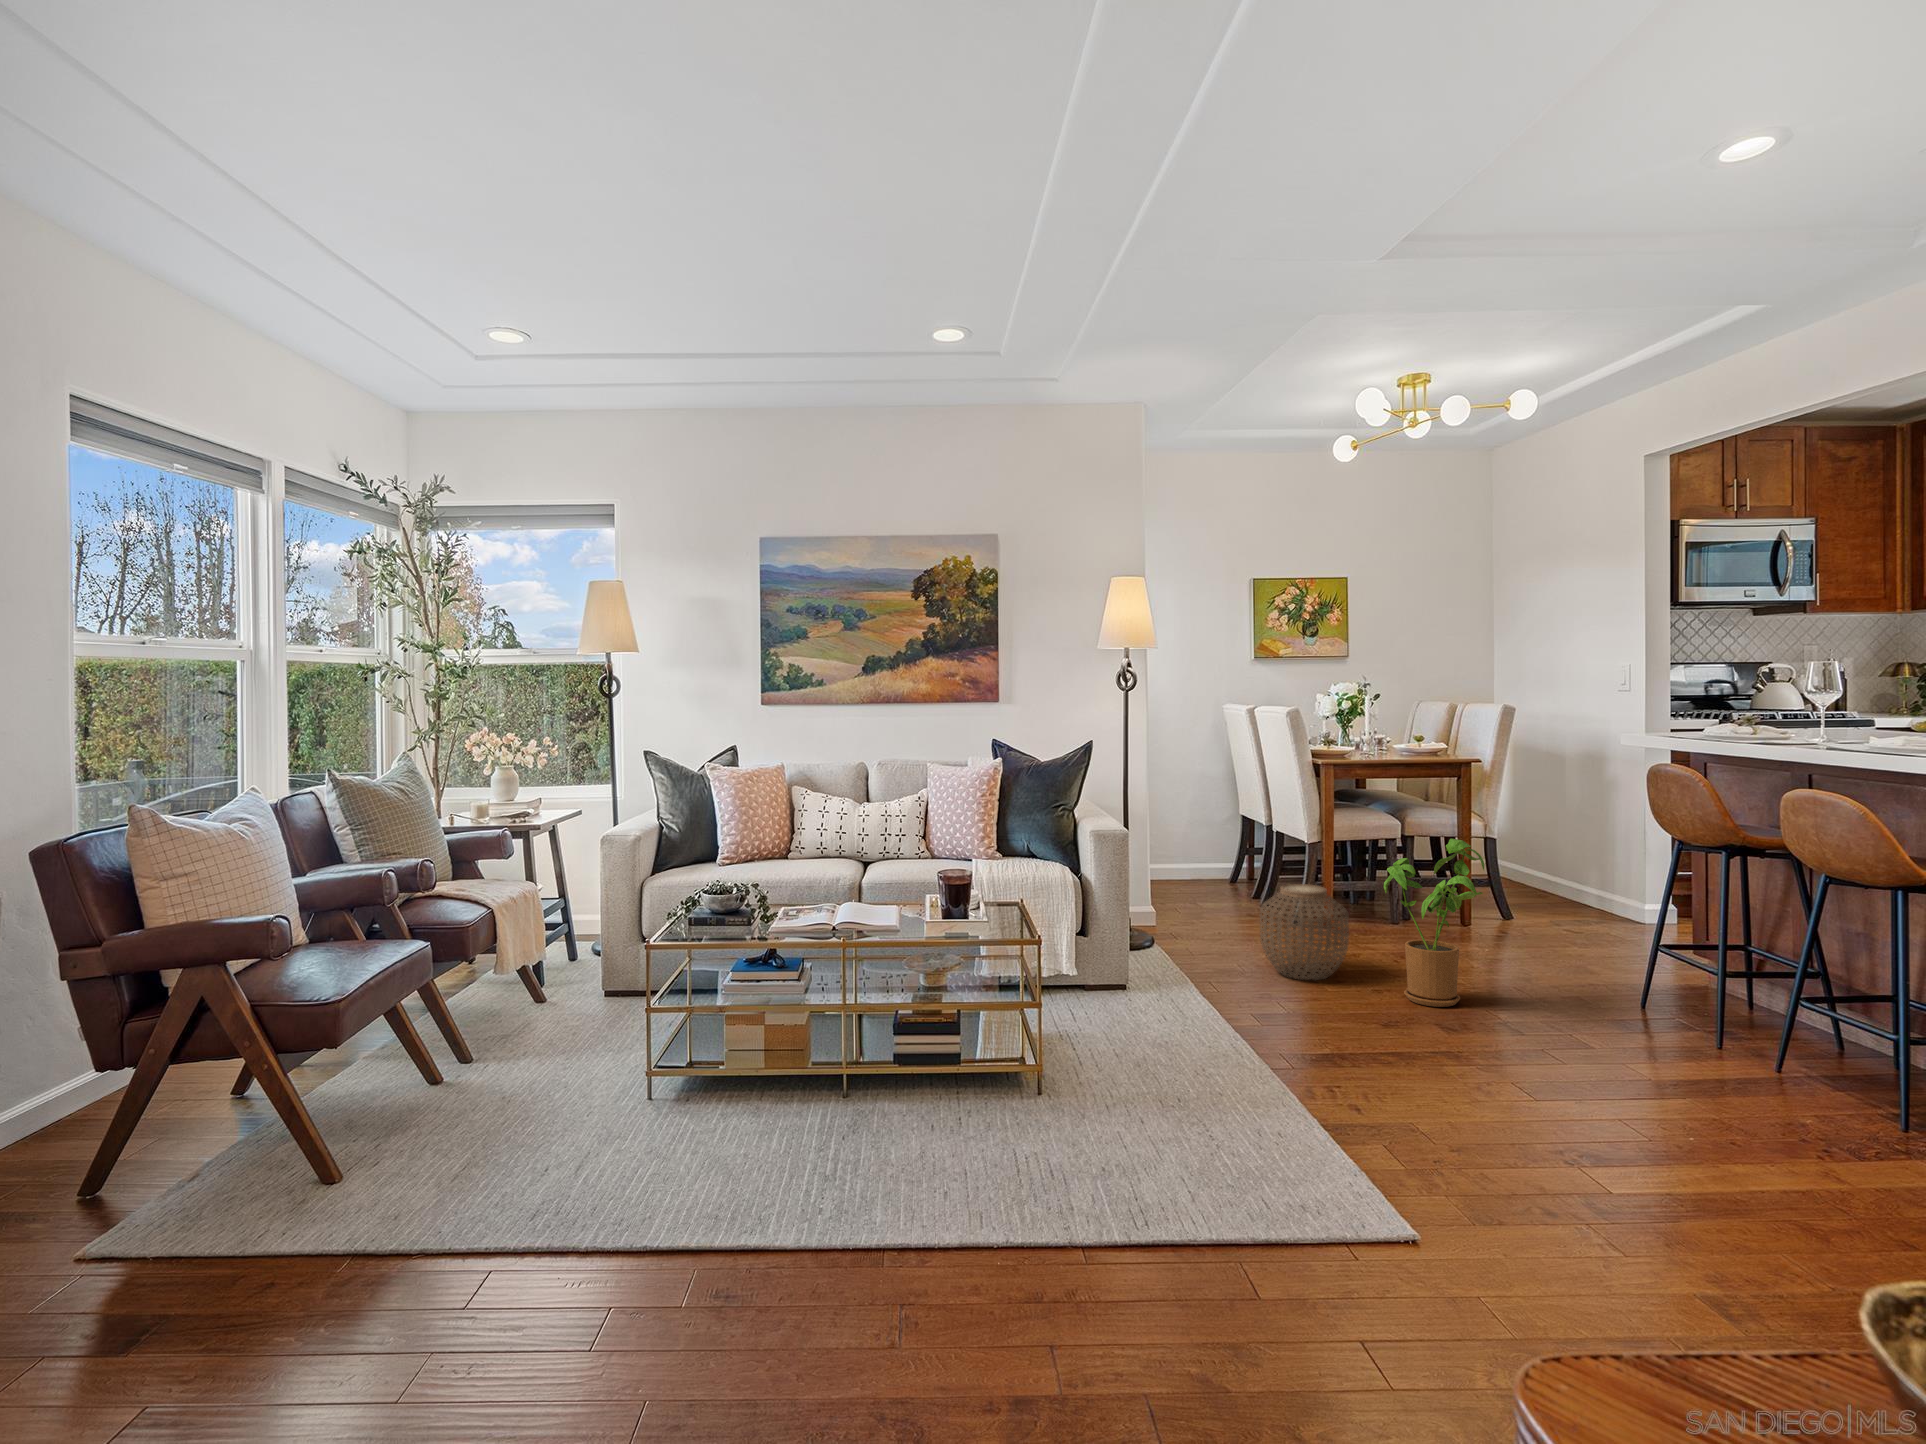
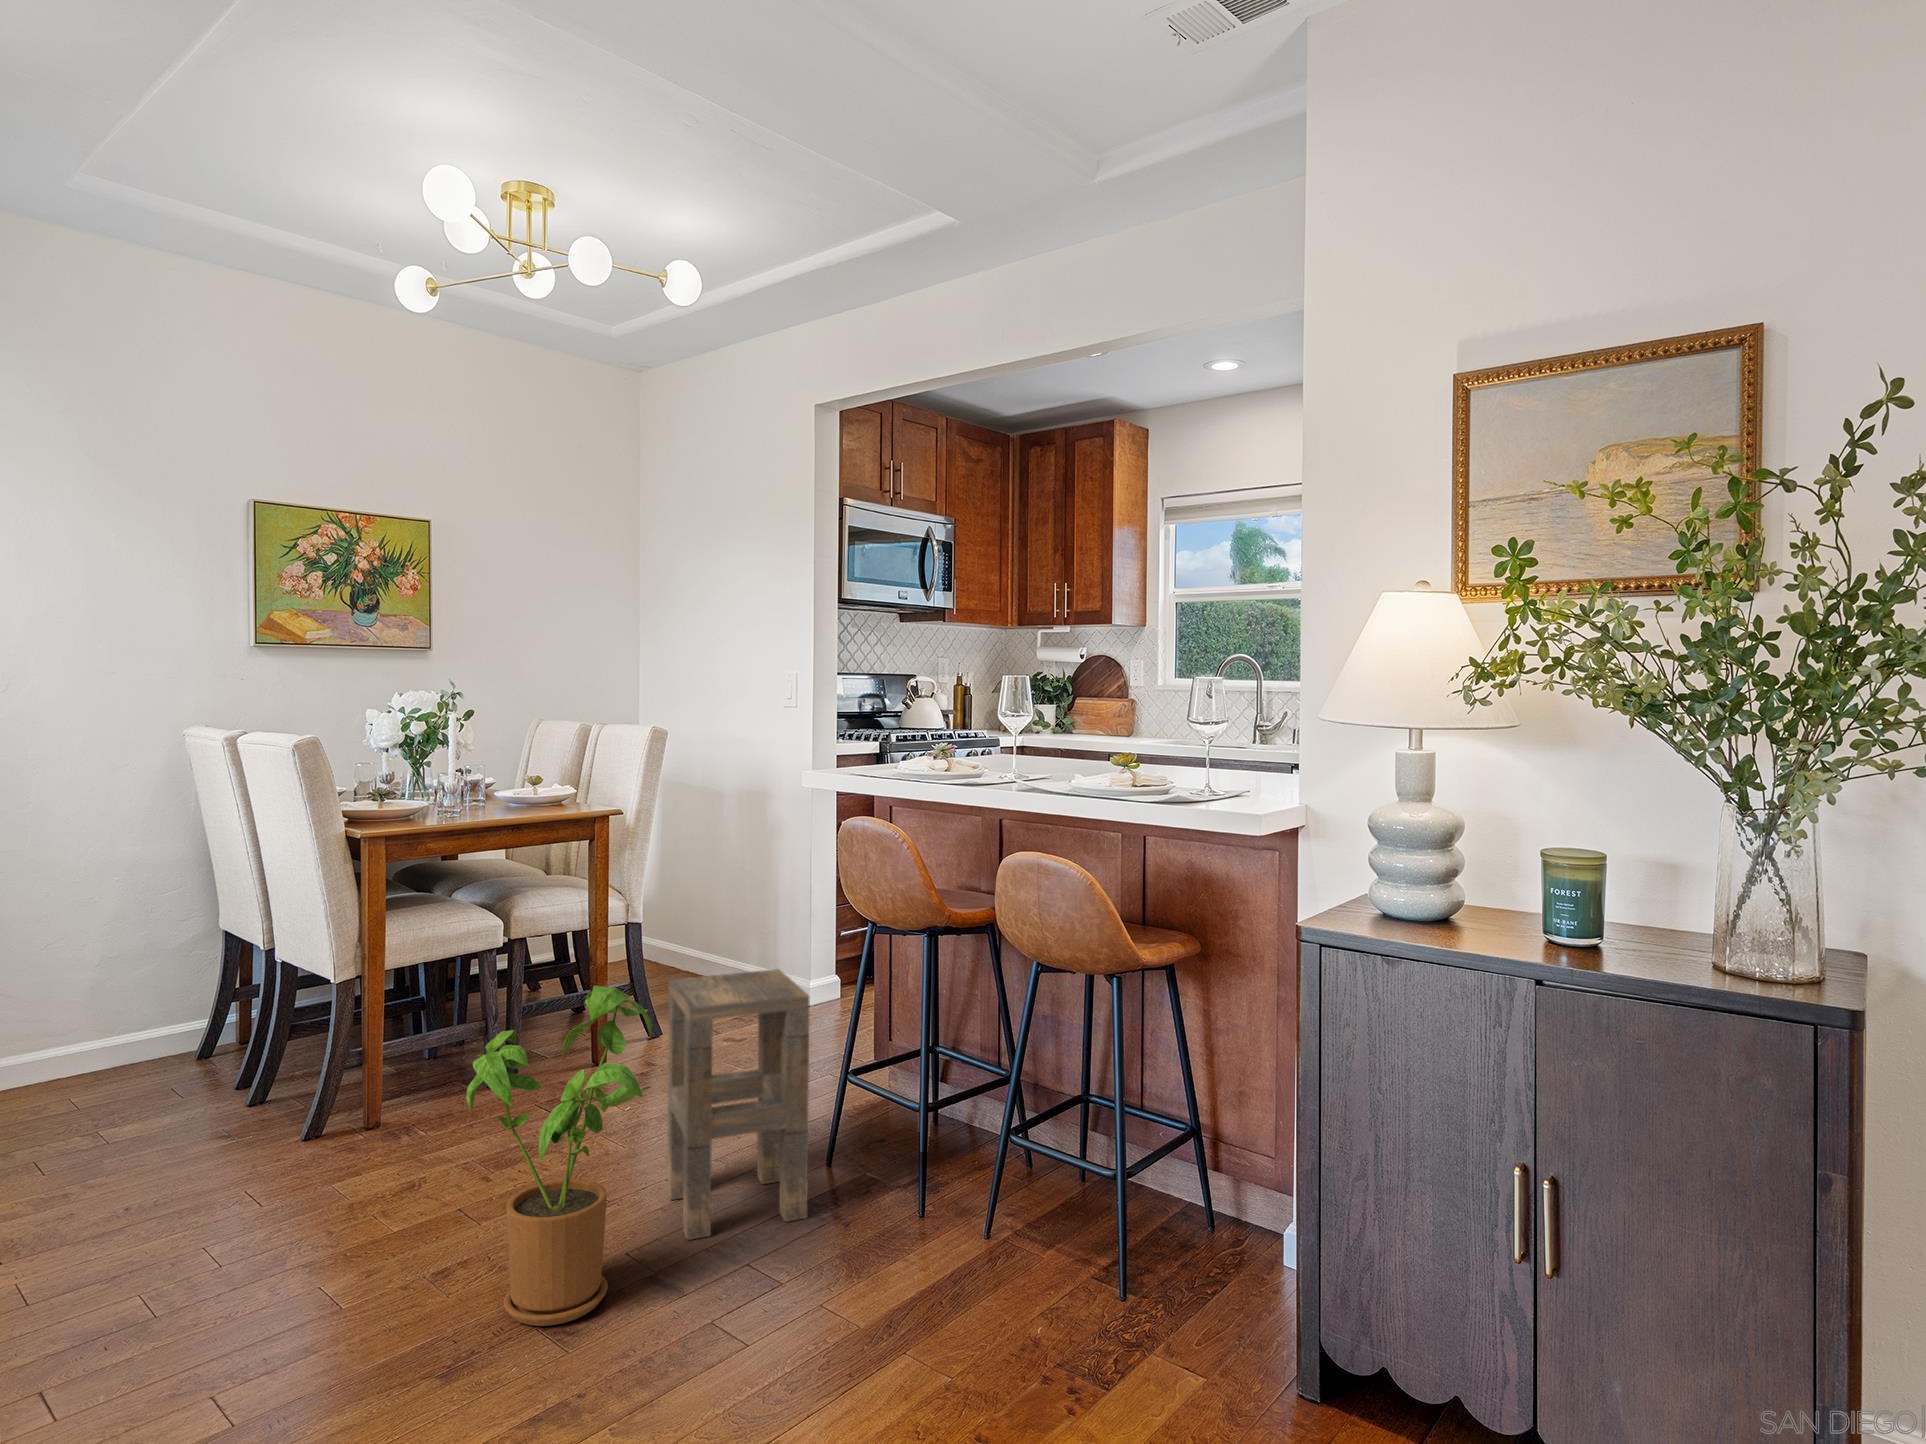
side table: none [1500,851,1592,1003] -> present [667,969,809,1240]
woven basket: present [1260,884,1349,980] -> none [191,1105,396,1327]

